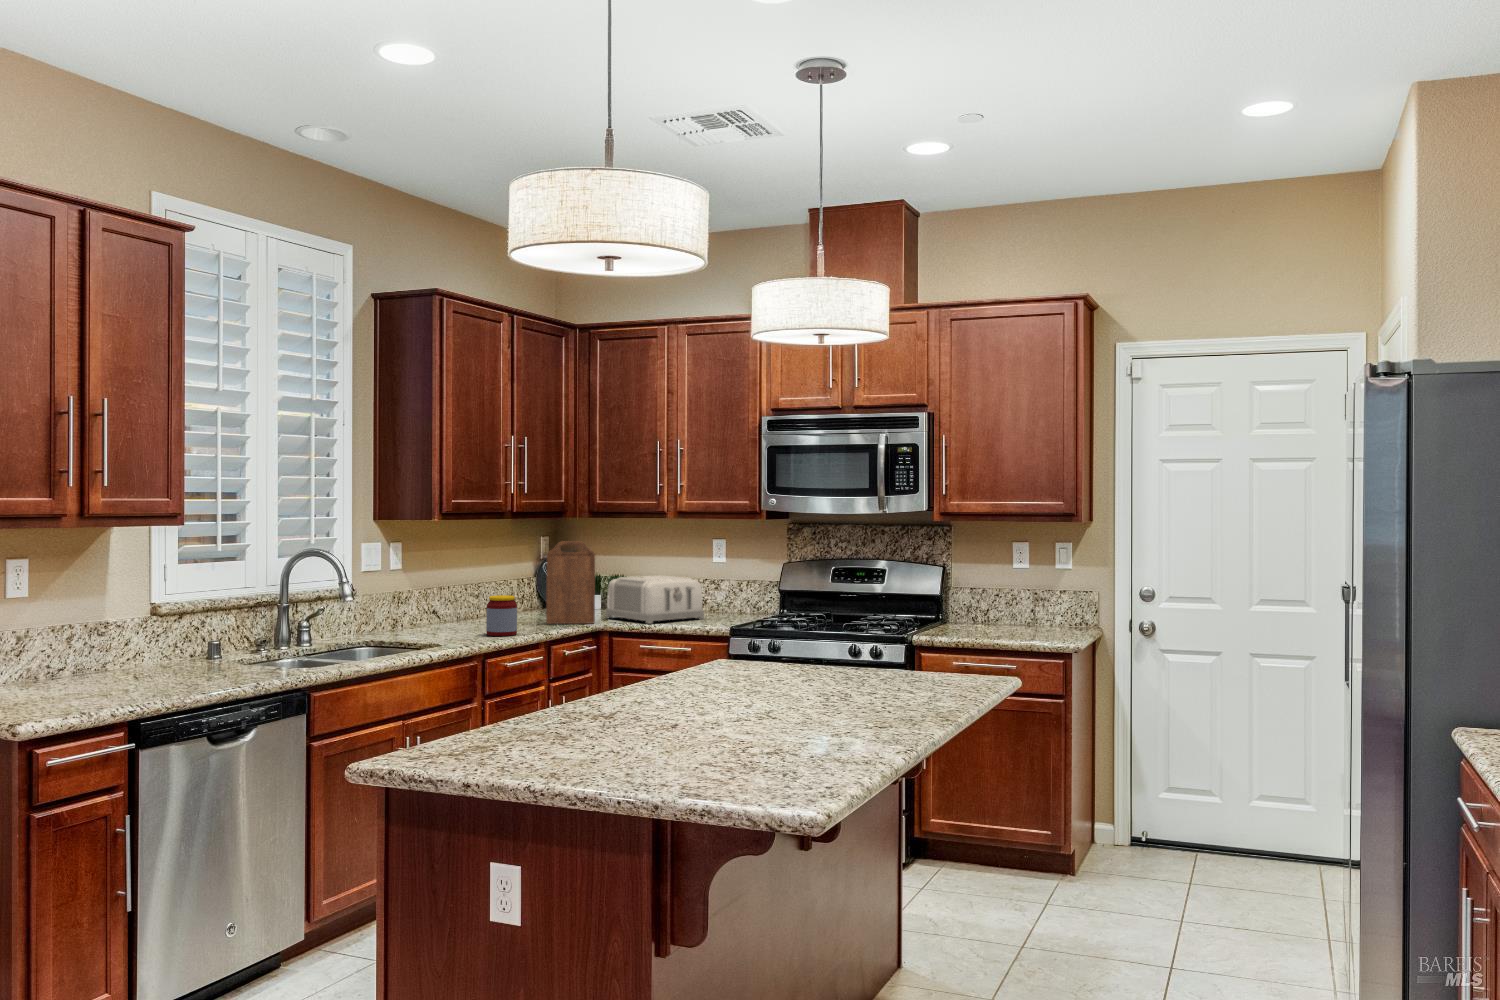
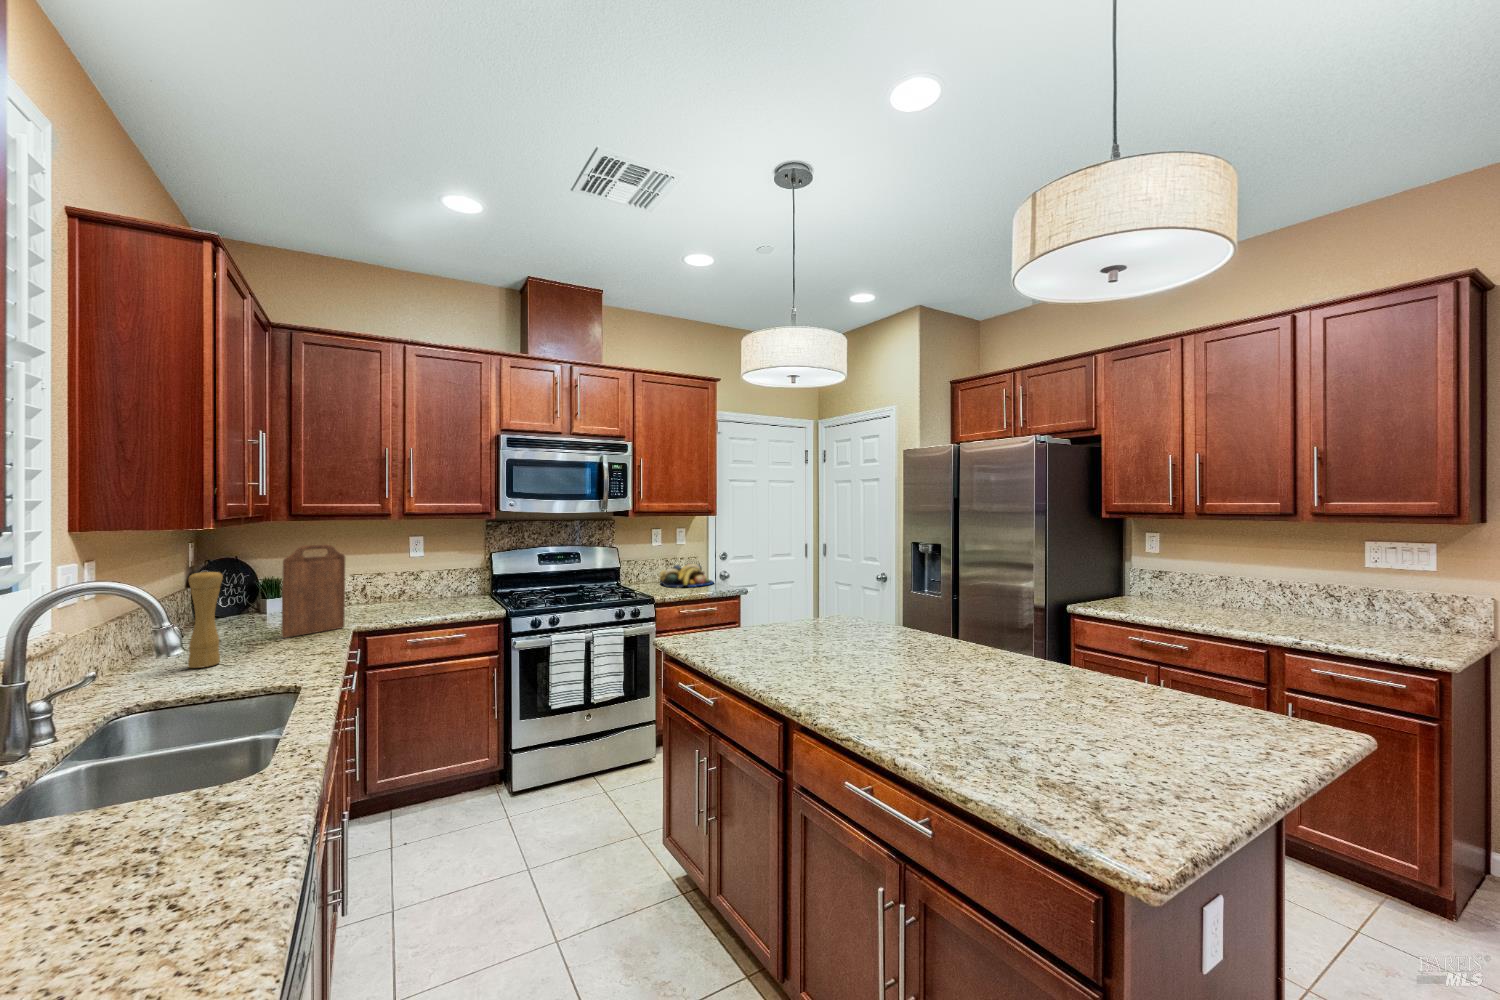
pepper mill: none [465,556,484,632] -> present [188,571,223,668]
toaster: present [606,575,704,624] -> none [333,572,440,620]
jar: present [486,595,517,636] -> none [247,612,296,666]
fruit bowl: none [971,600,1064,636] -> present [659,563,713,587]

